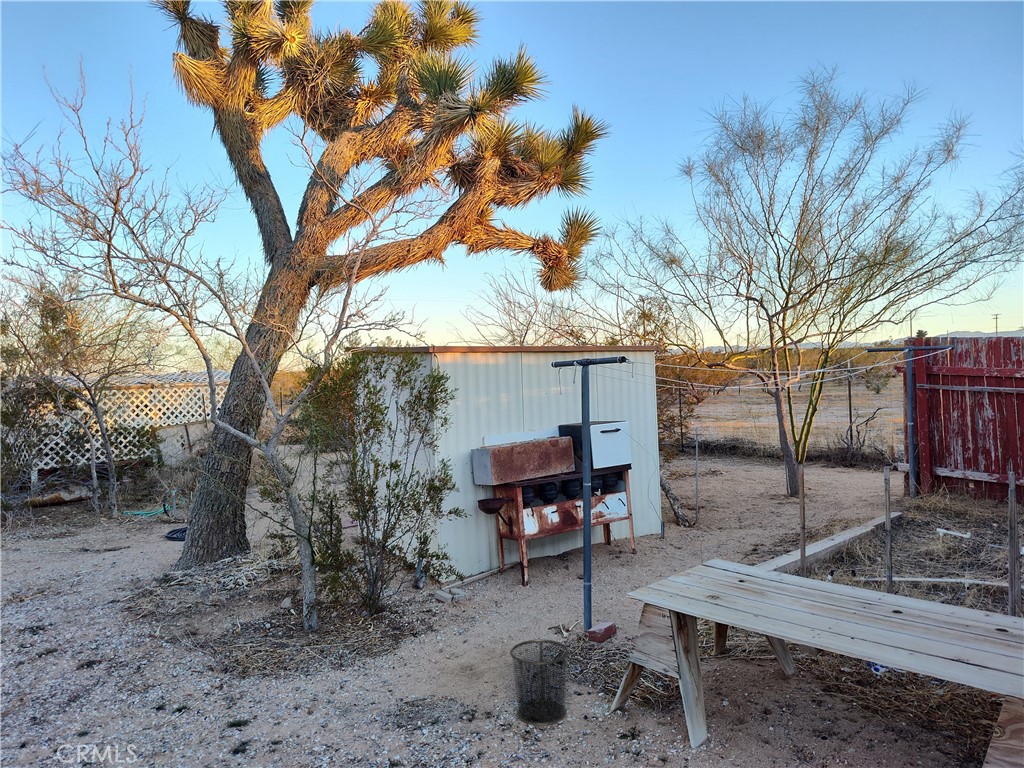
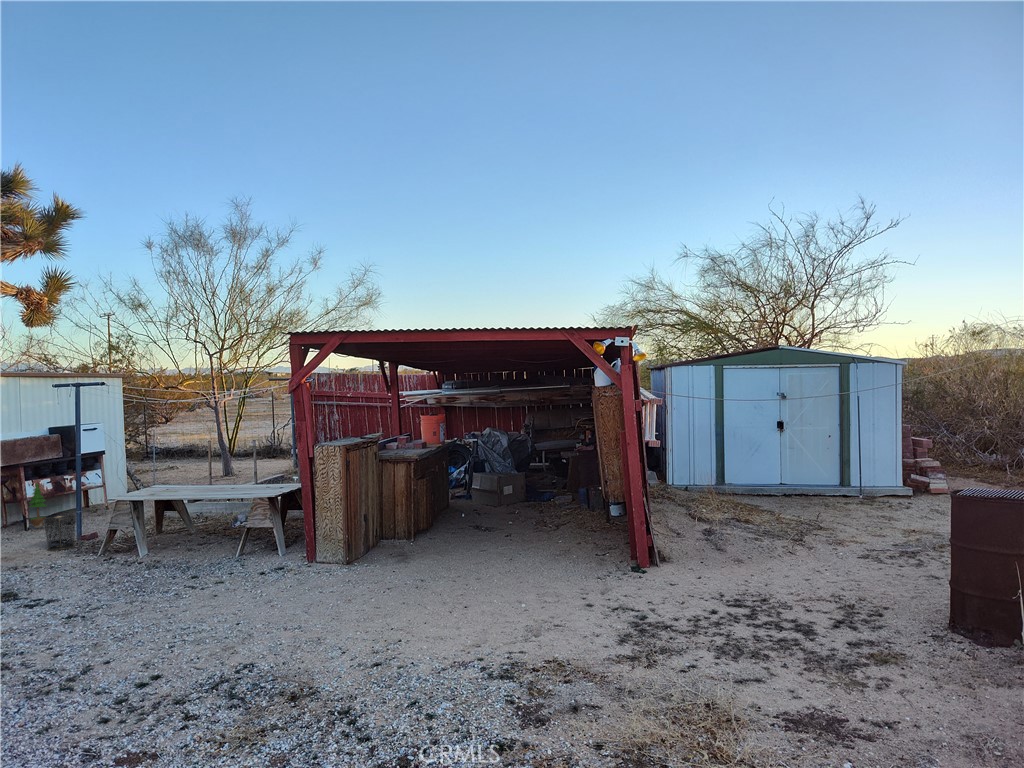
potted tree: none [523,519,549,591] -> present [29,483,47,529]

